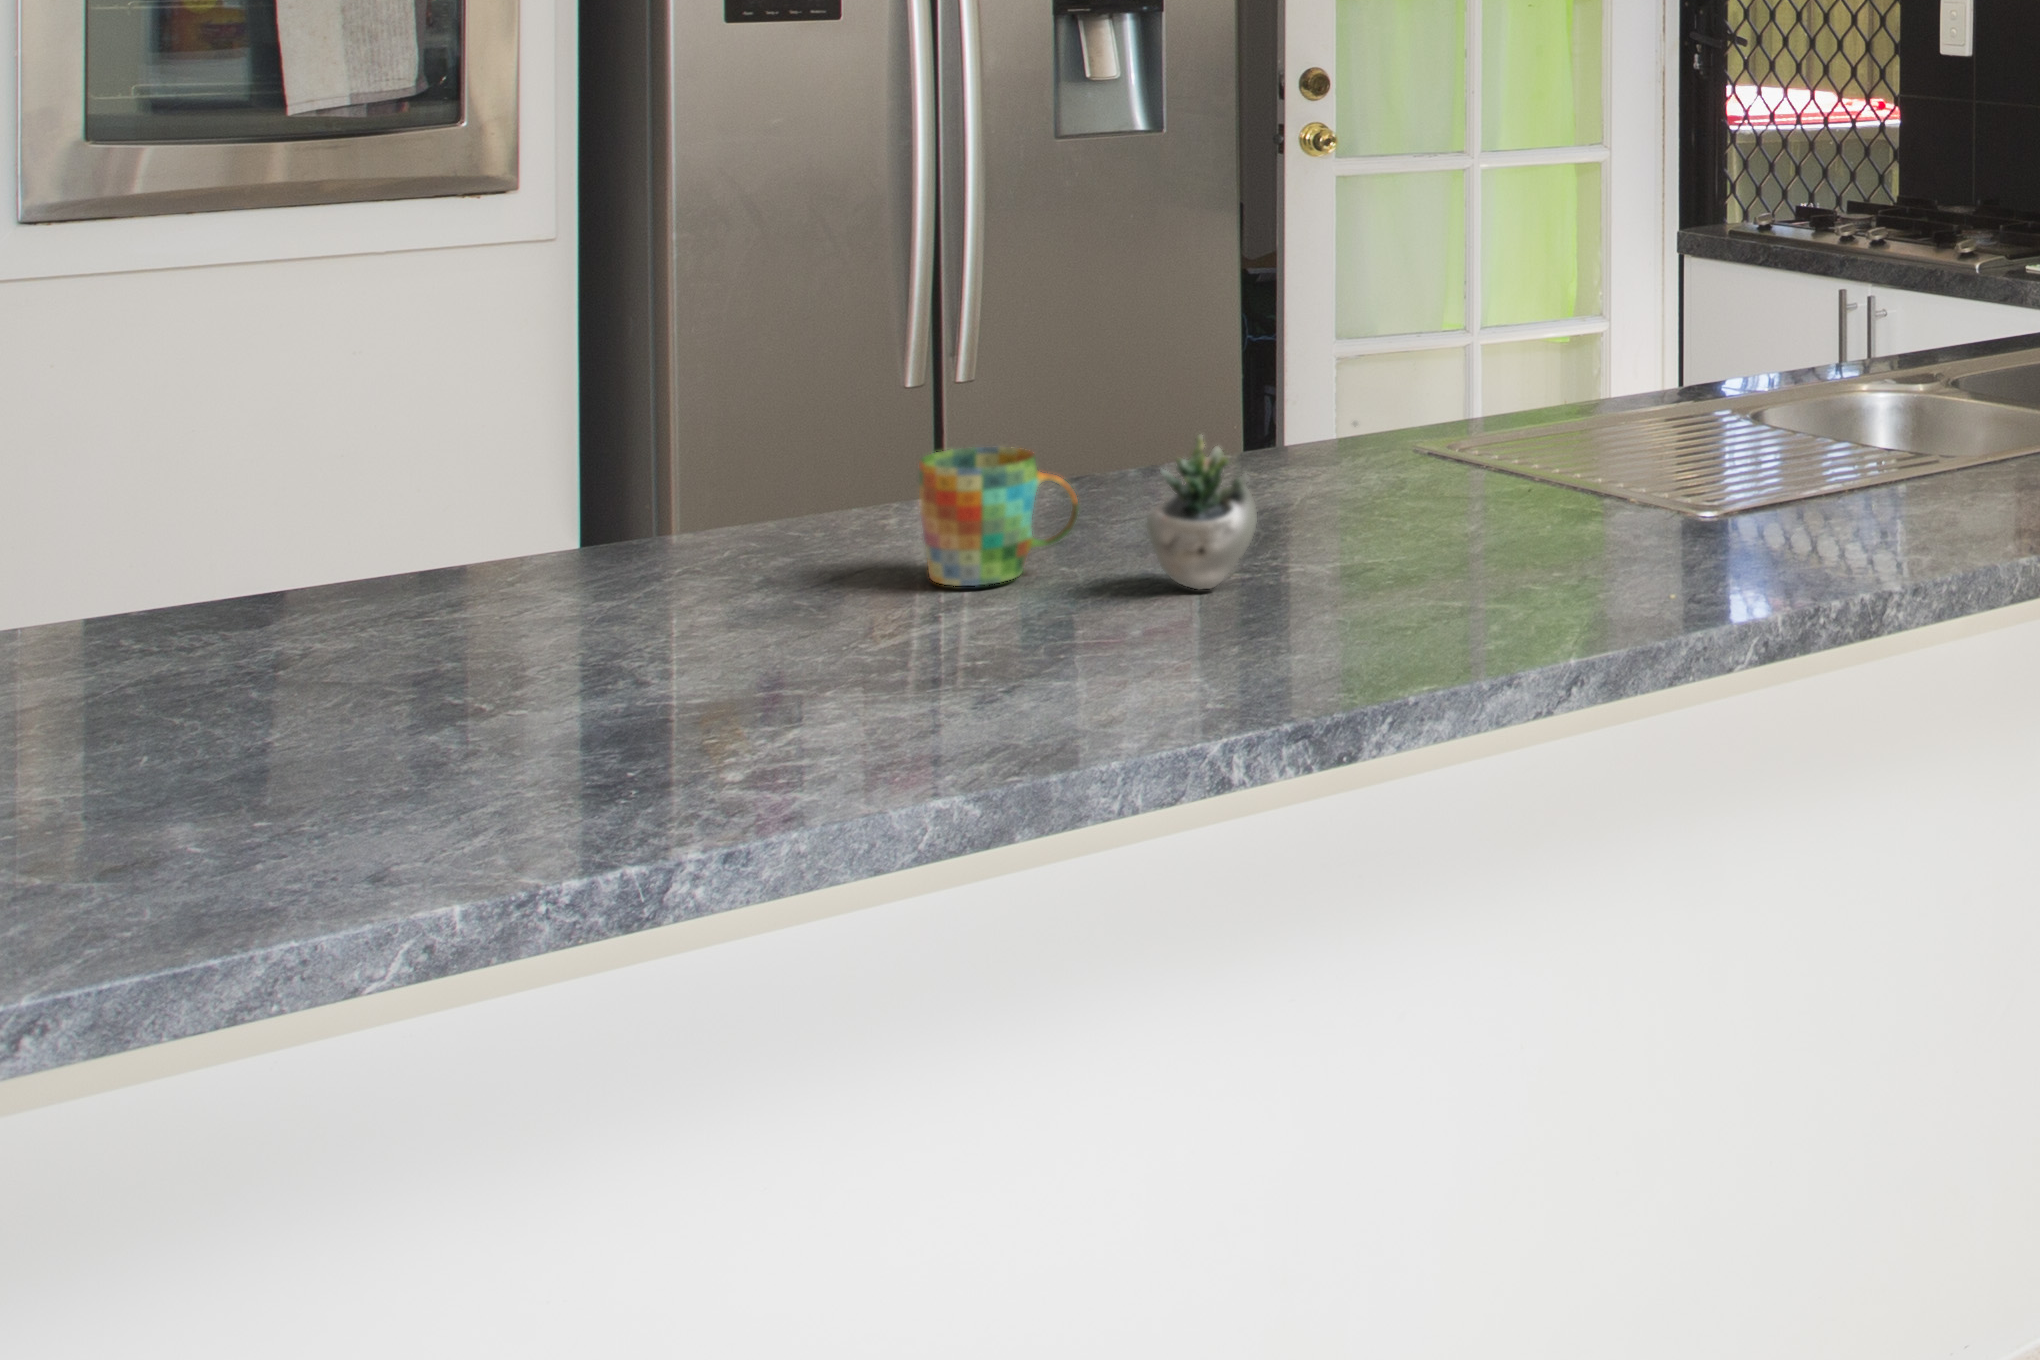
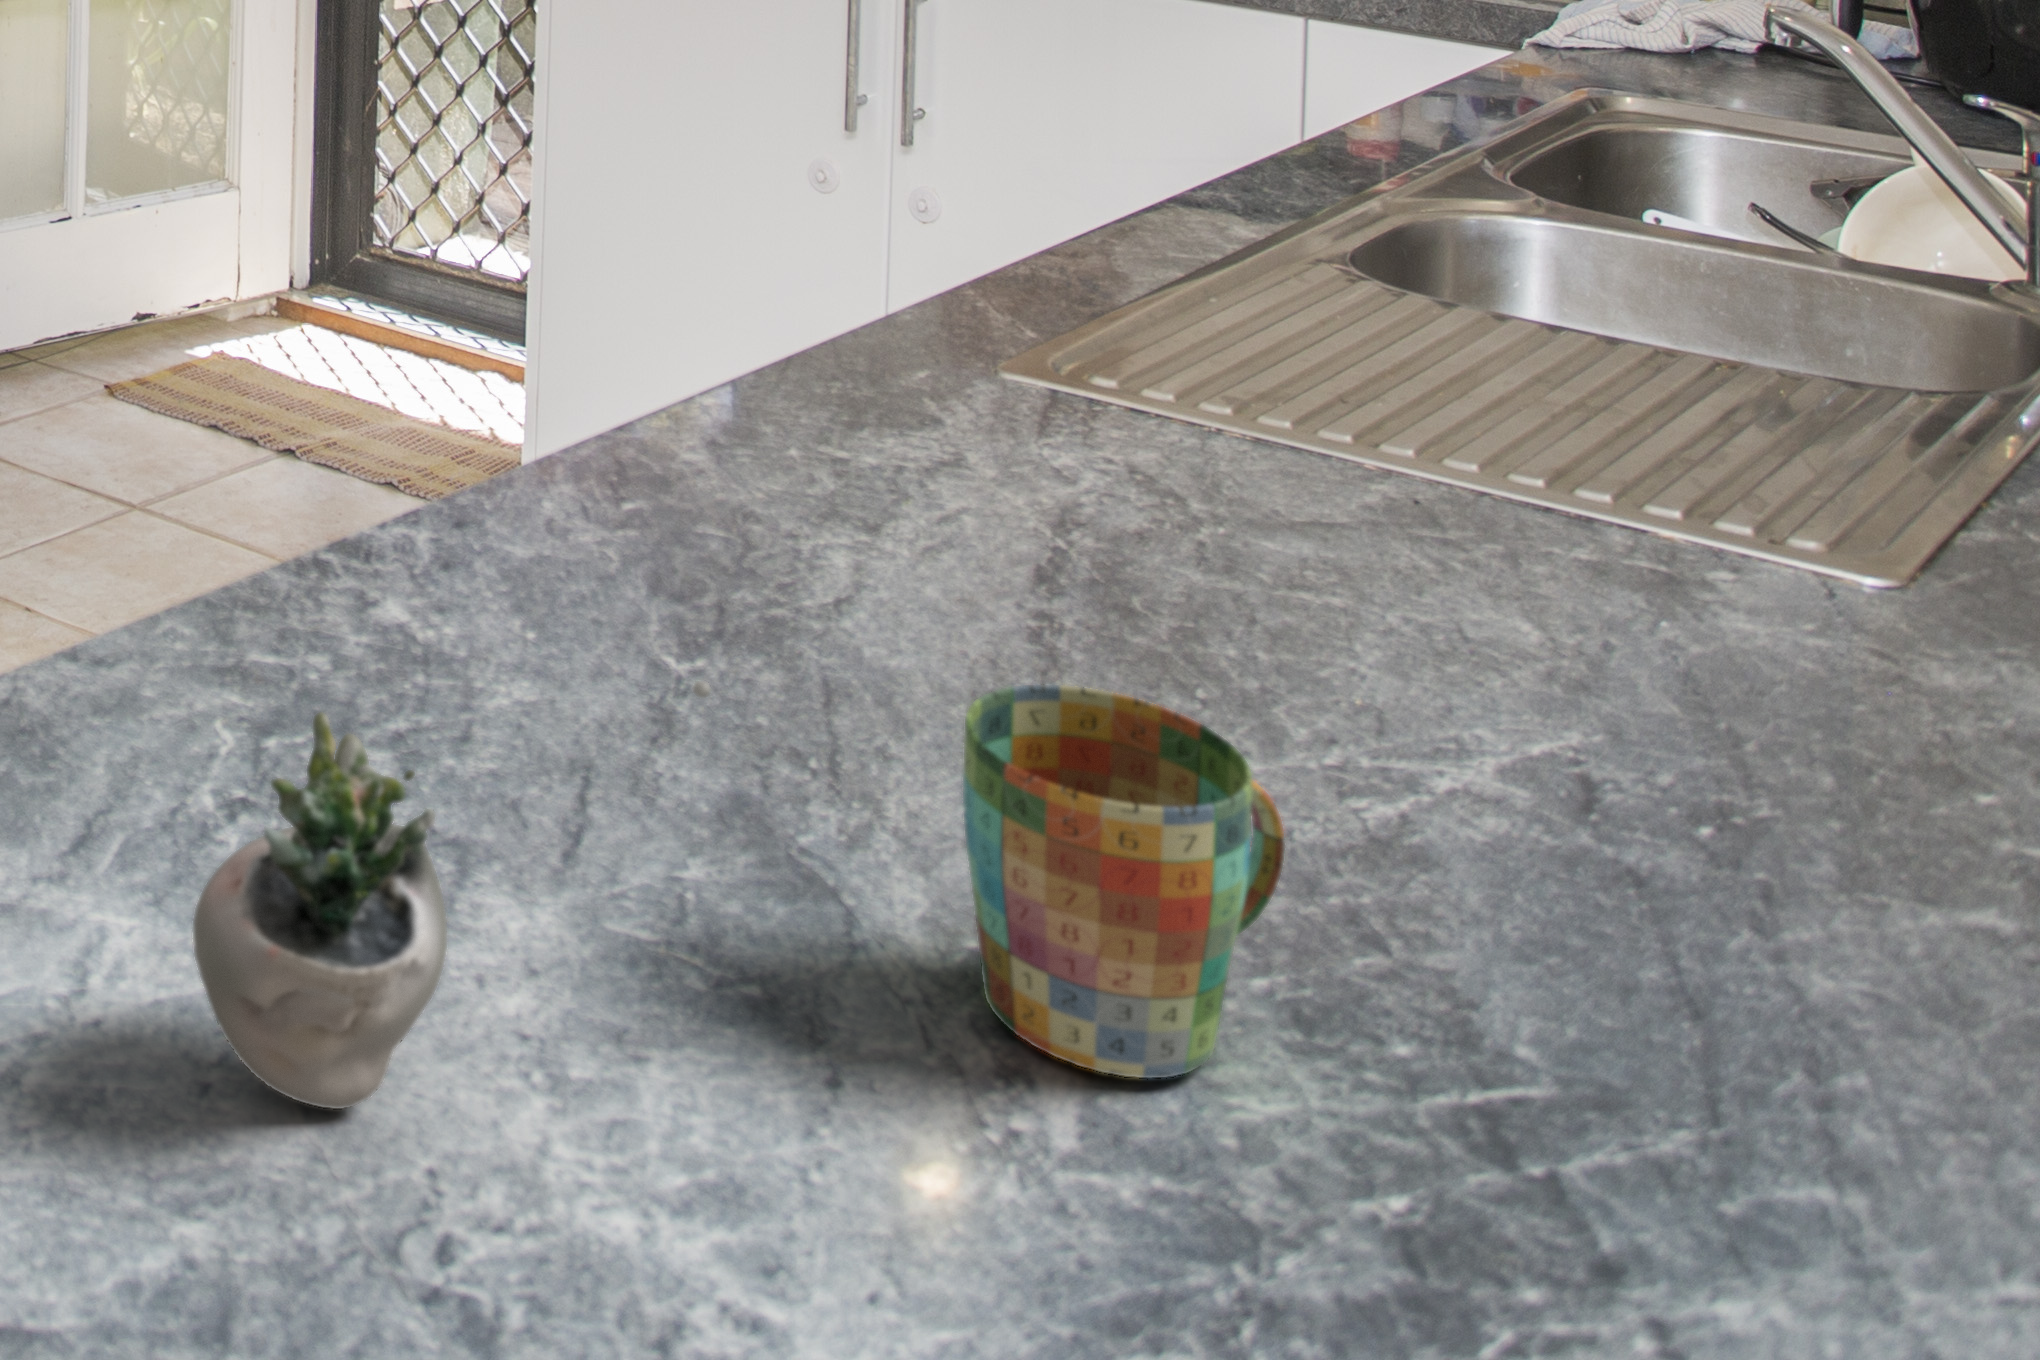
succulent plant: present [1146,421,1358,589] -> present [193,681,711,1109]

